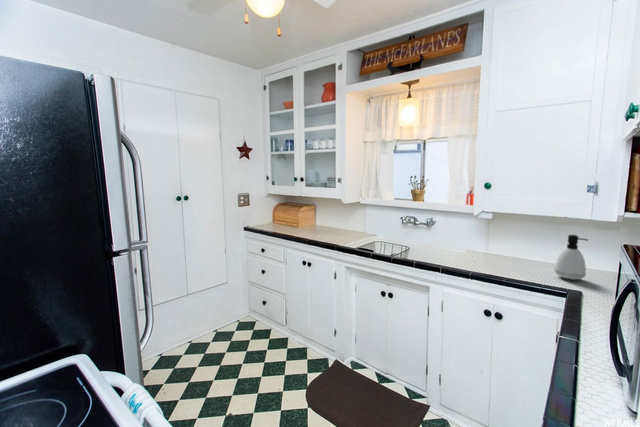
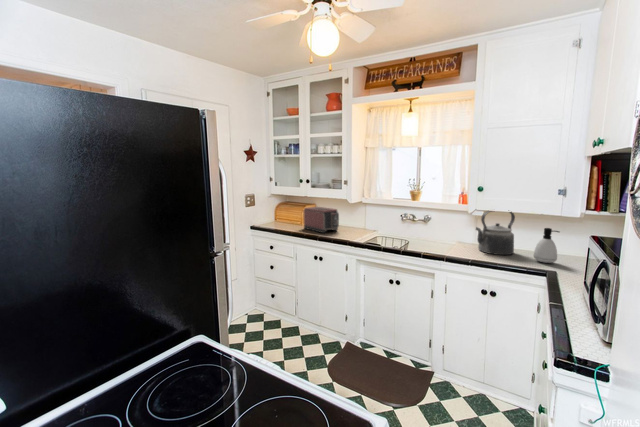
toaster: none [296,207,333,236] -> present [304,207,339,233]
kettle: none [483,212,535,268] -> present [476,211,515,255]

